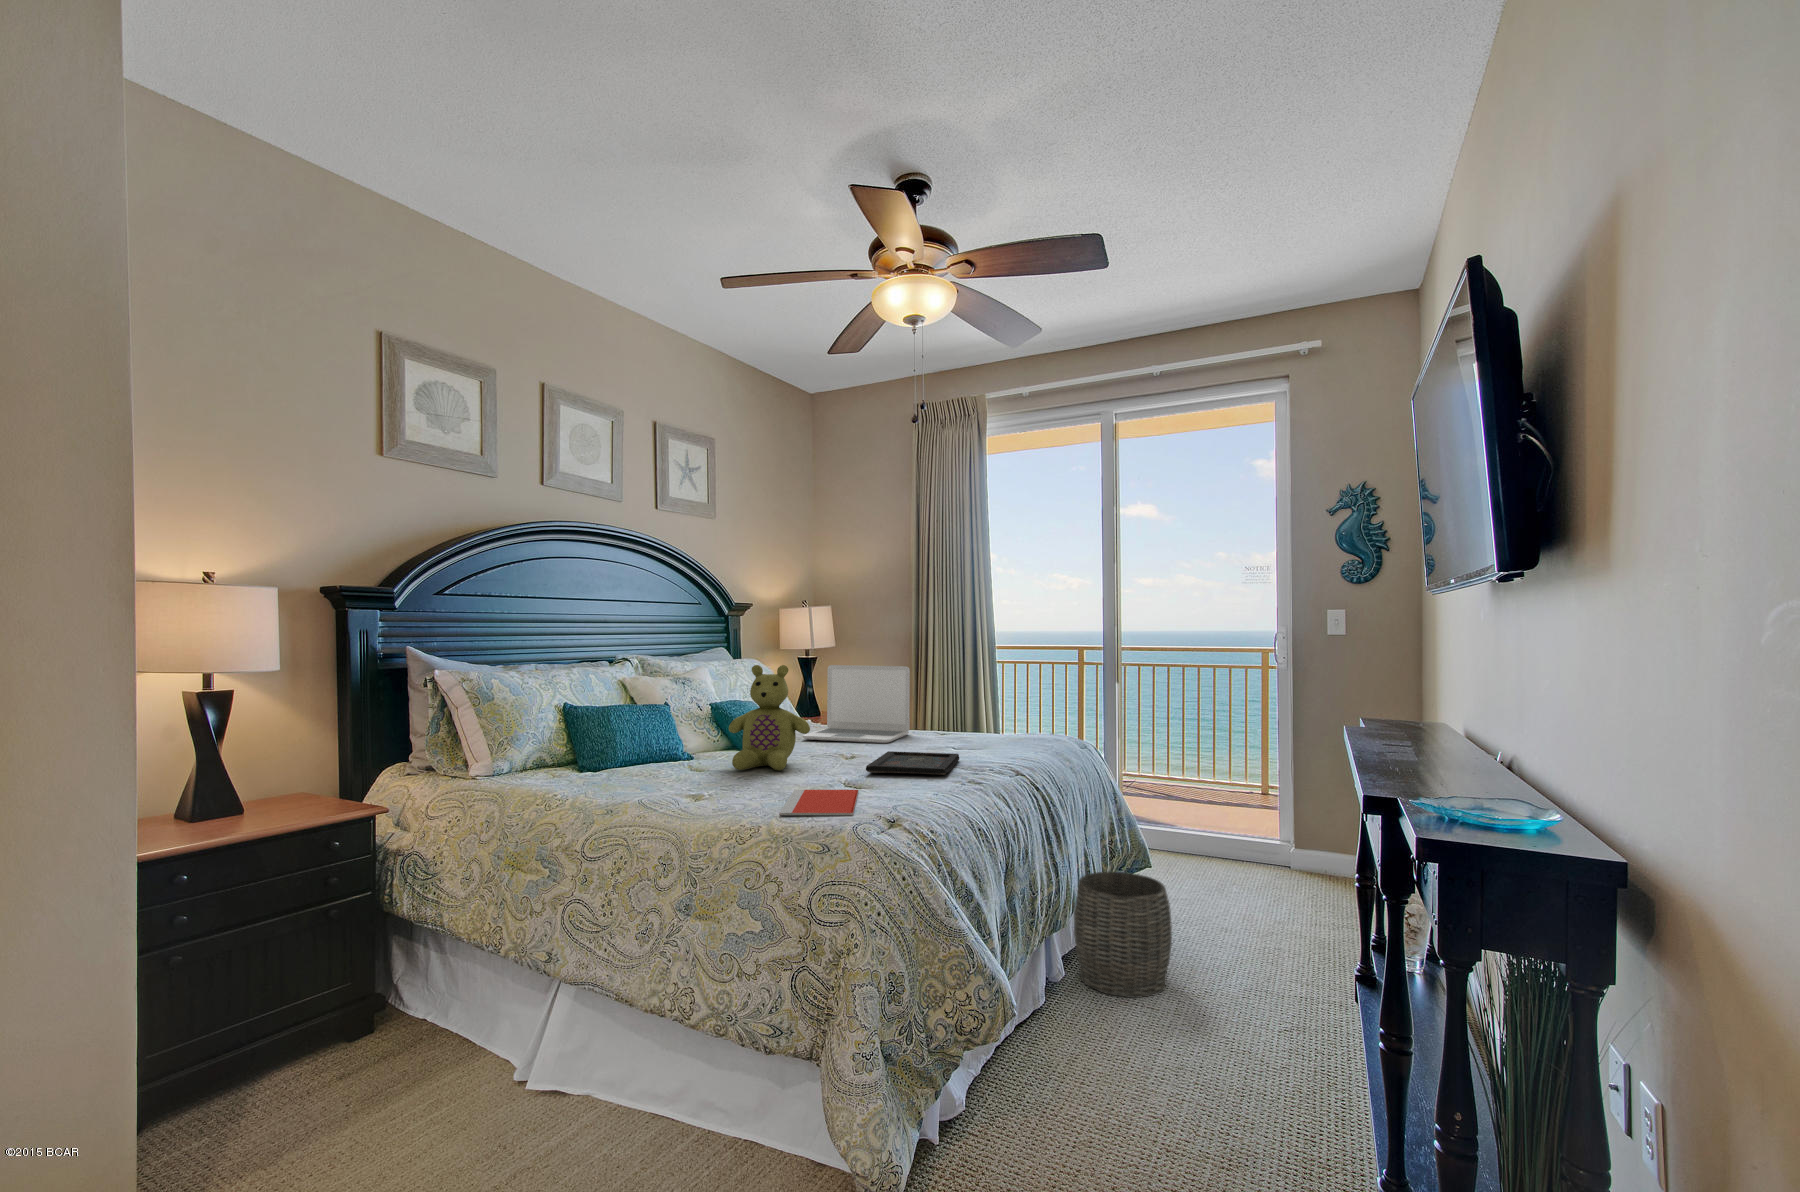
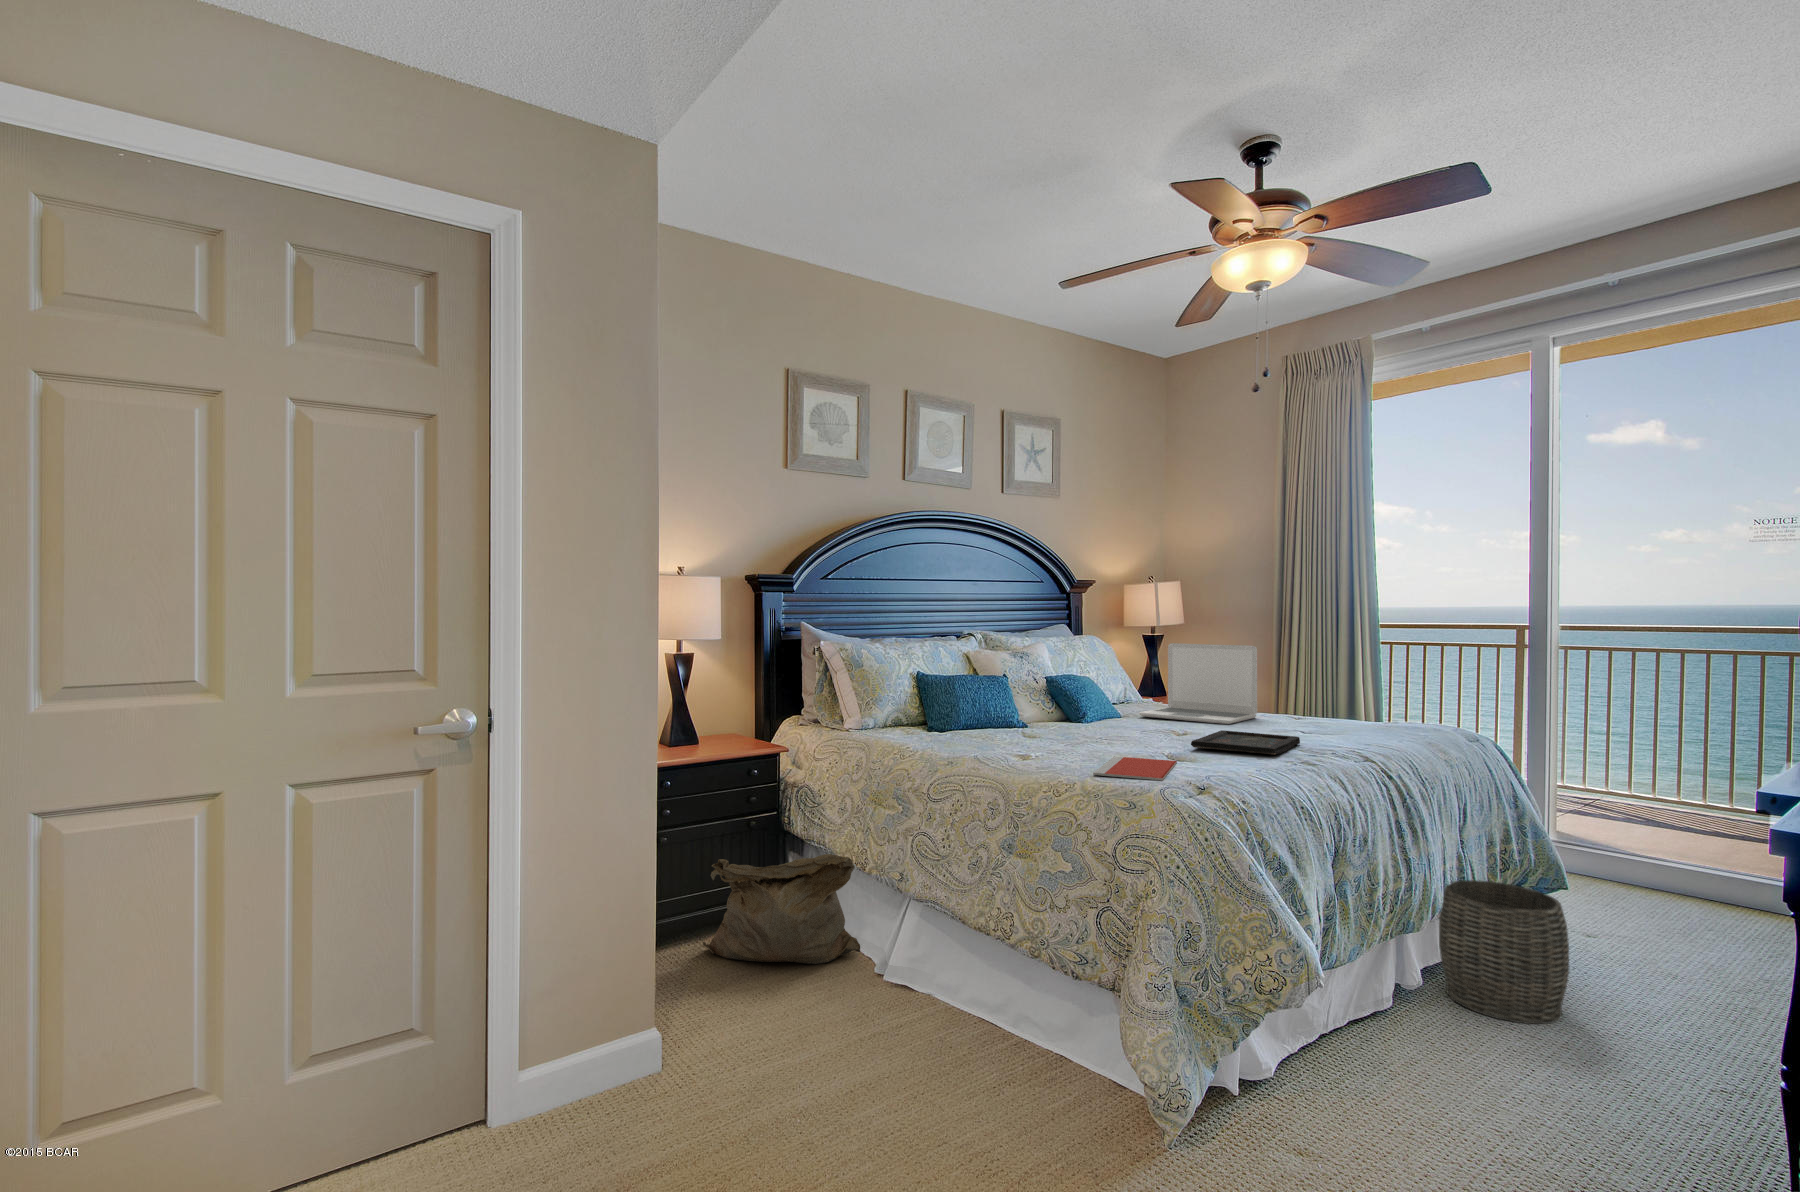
stuffed bear: present [729,665,810,771] -> none [1060,640,1139,741]
bag: none [244,939,486,1105] -> present [703,854,860,964]

